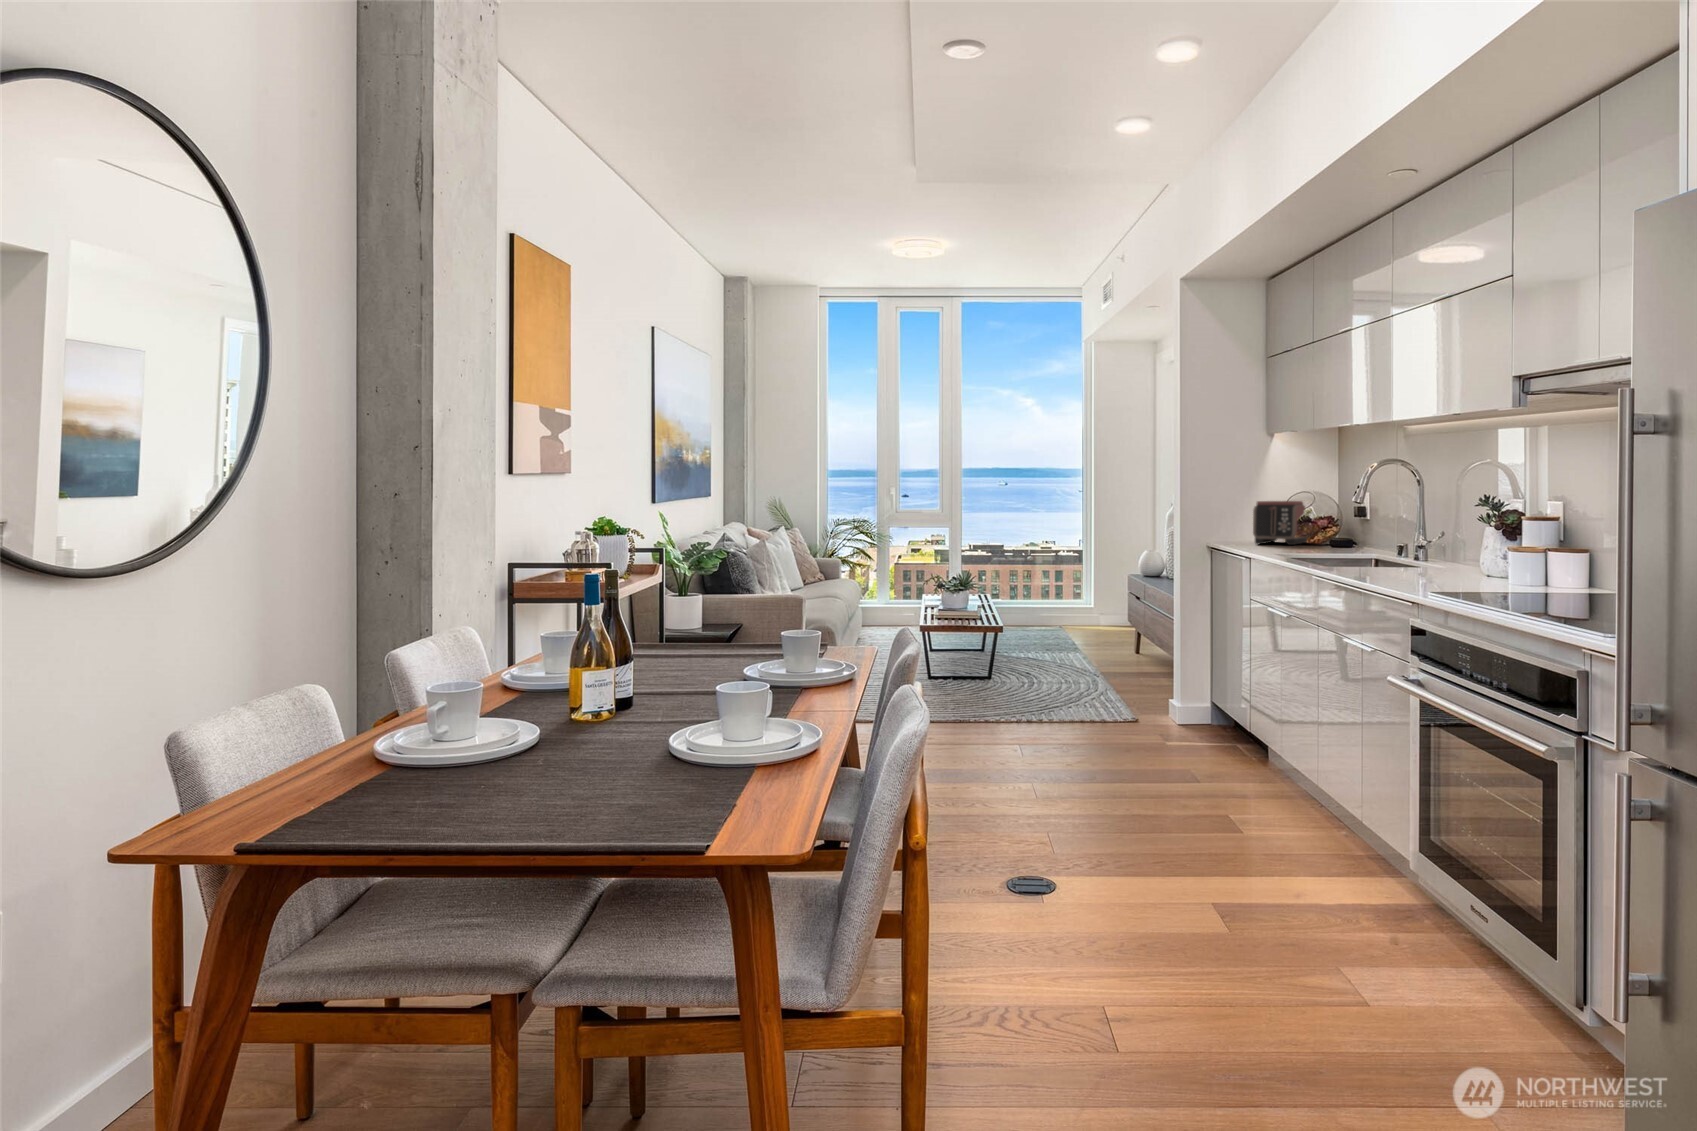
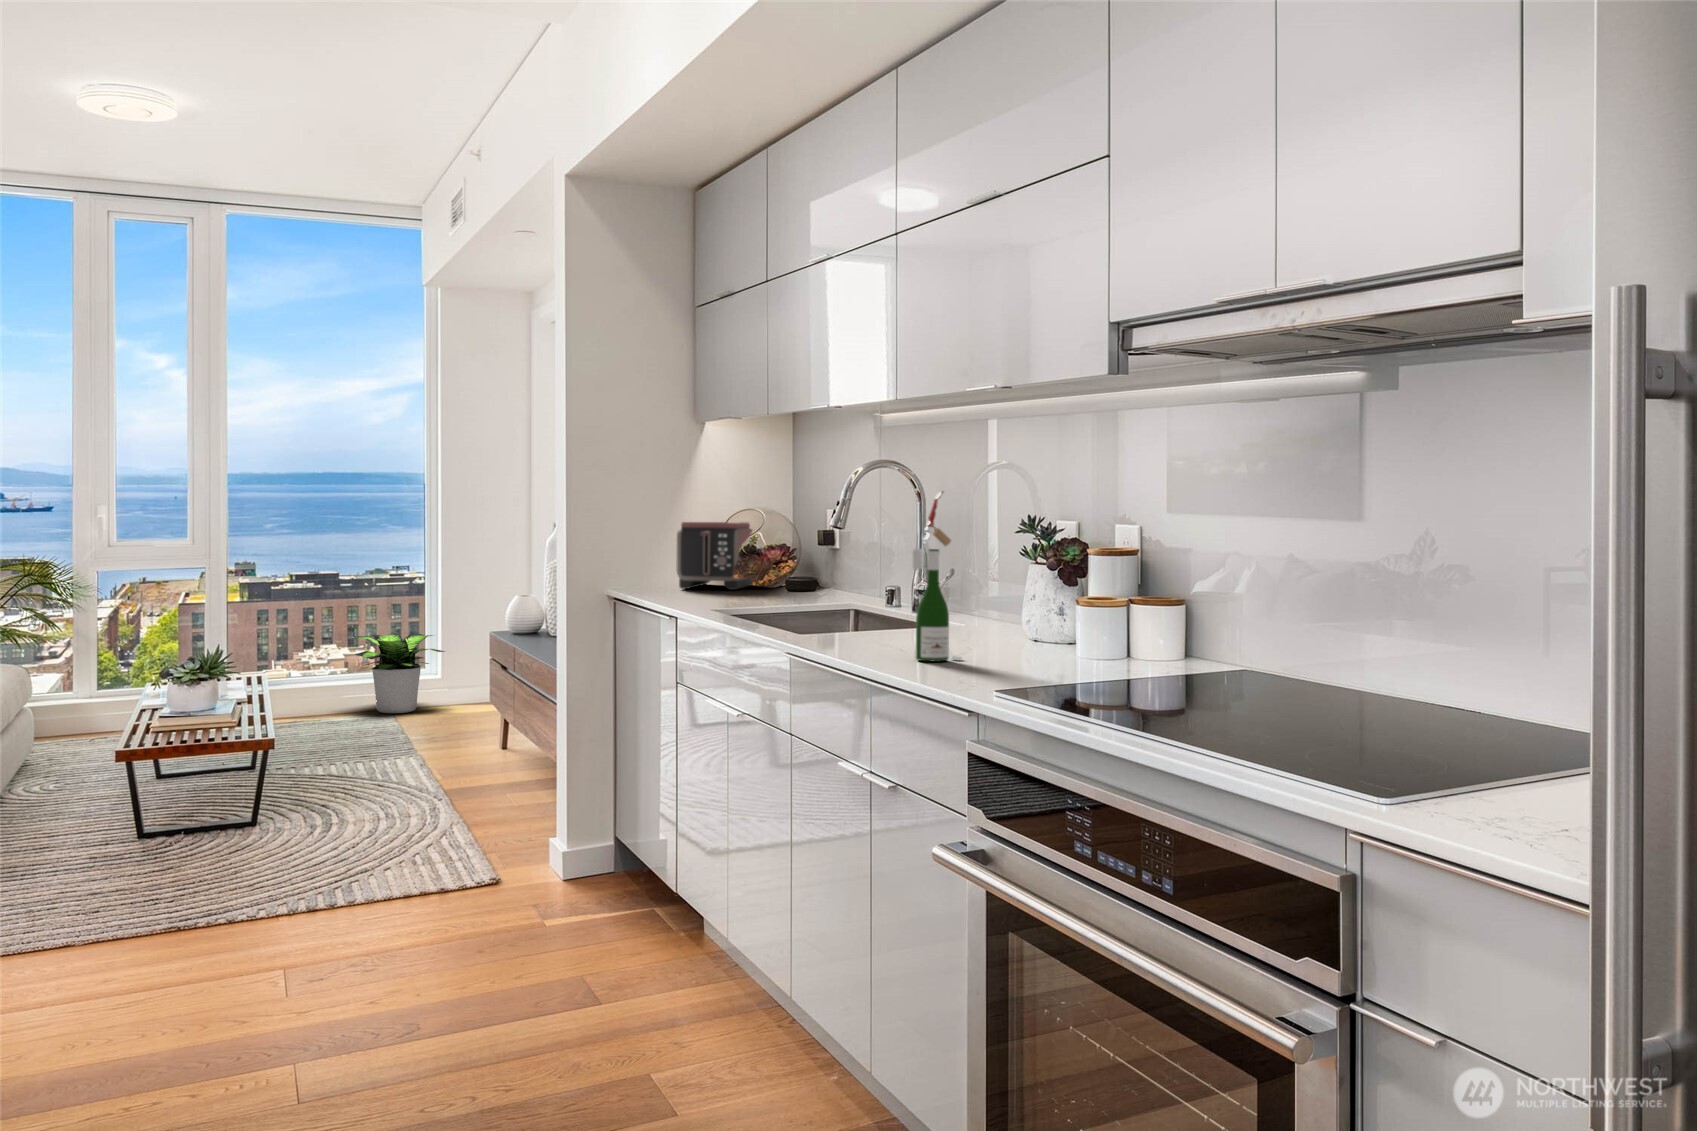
wine bottle: none [1390,483,1422,582] -> present [912,491,962,661]
potted plant: none [1036,575,1096,627] -> present [355,634,445,713]

